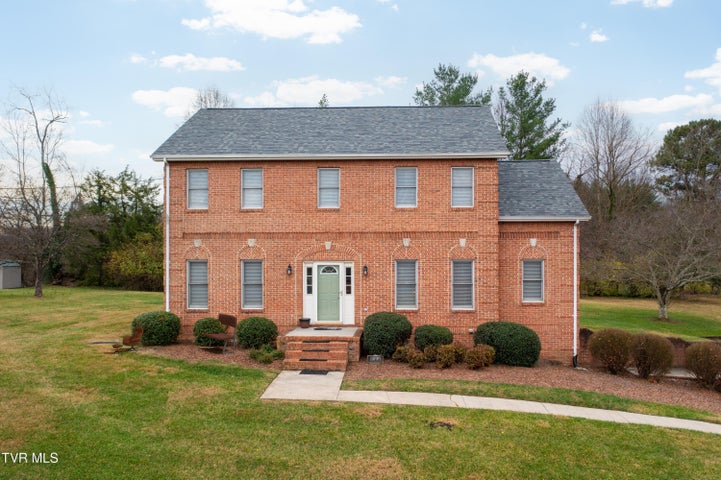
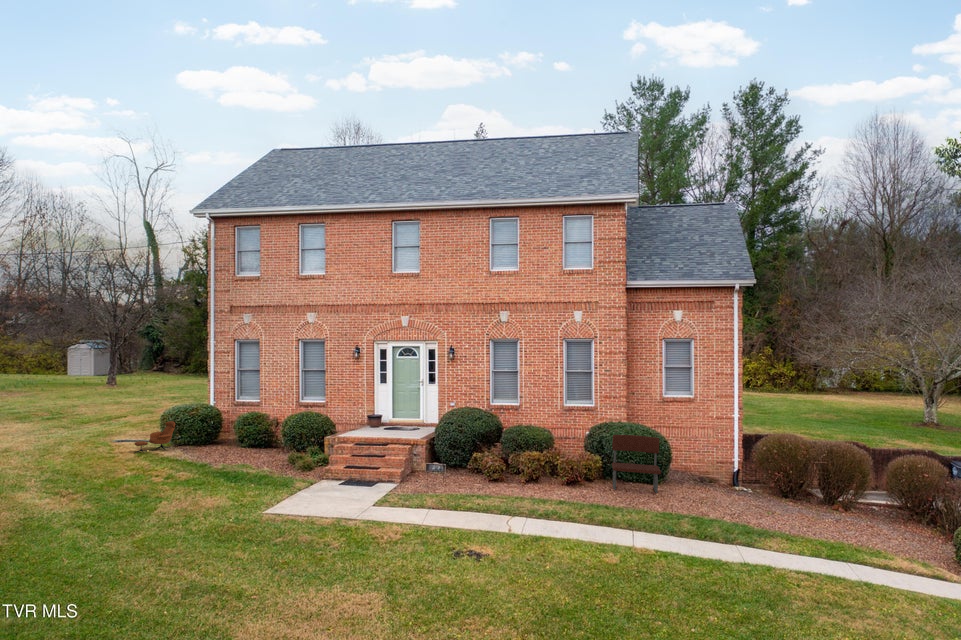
bench: present [204,314,237,354] -> present [612,435,661,493]

